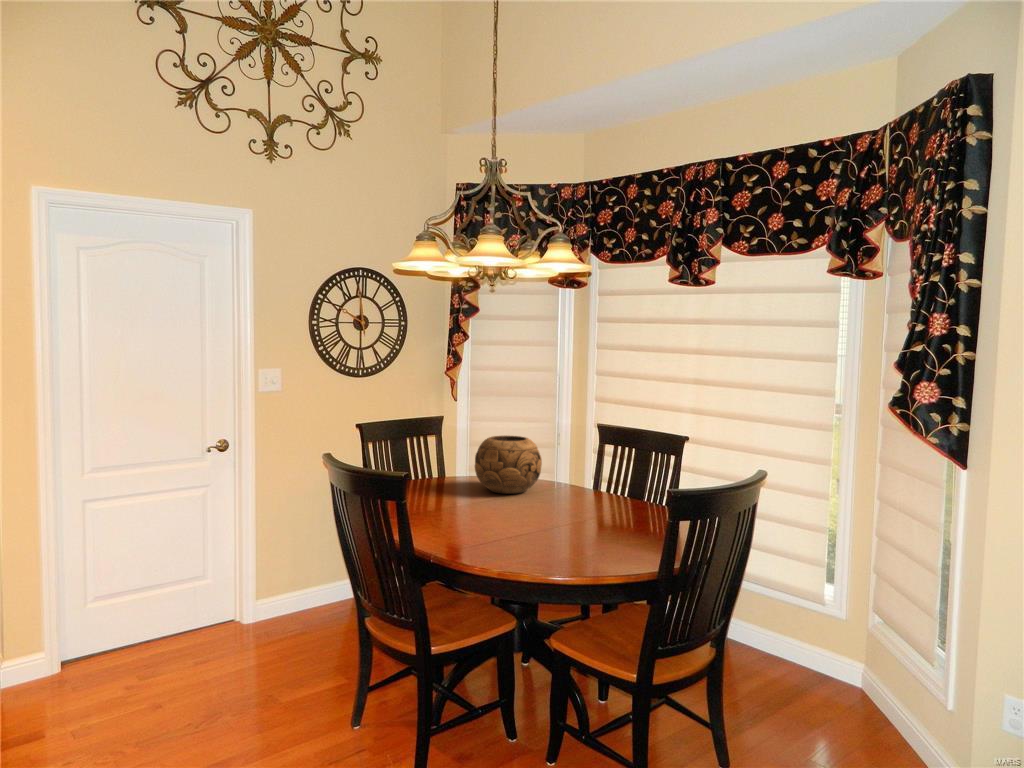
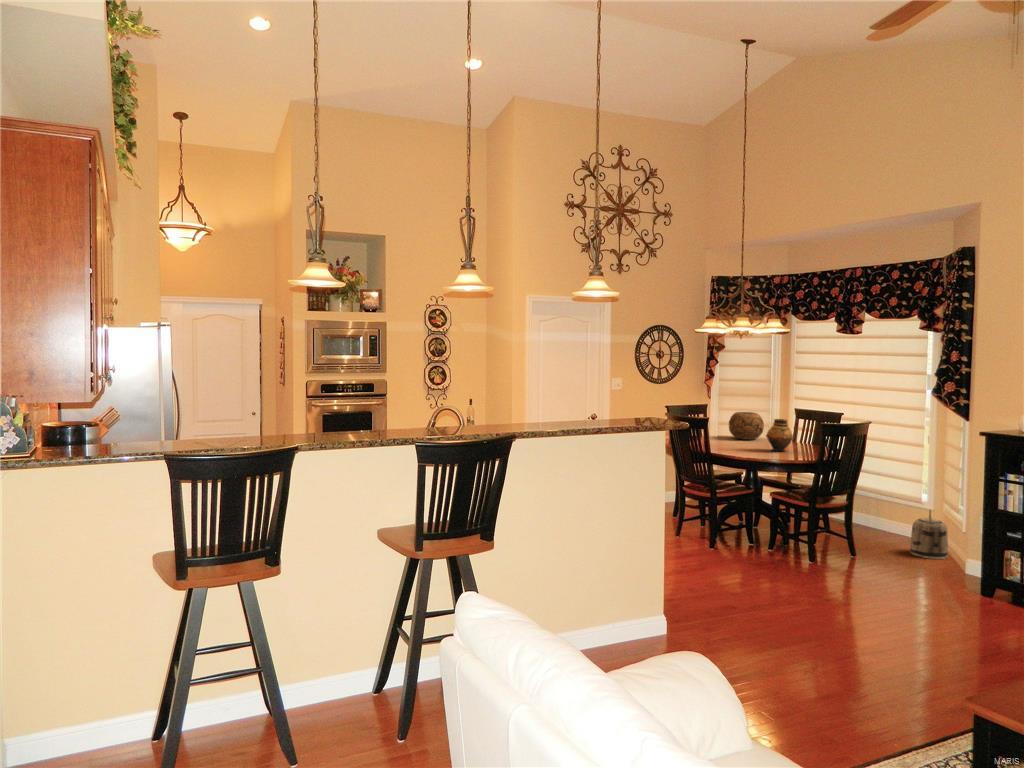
vase: none [541,464,600,540] -> present [766,419,793,451]
basket: none [822,641,899,753] -> present [910,510,948,559]

